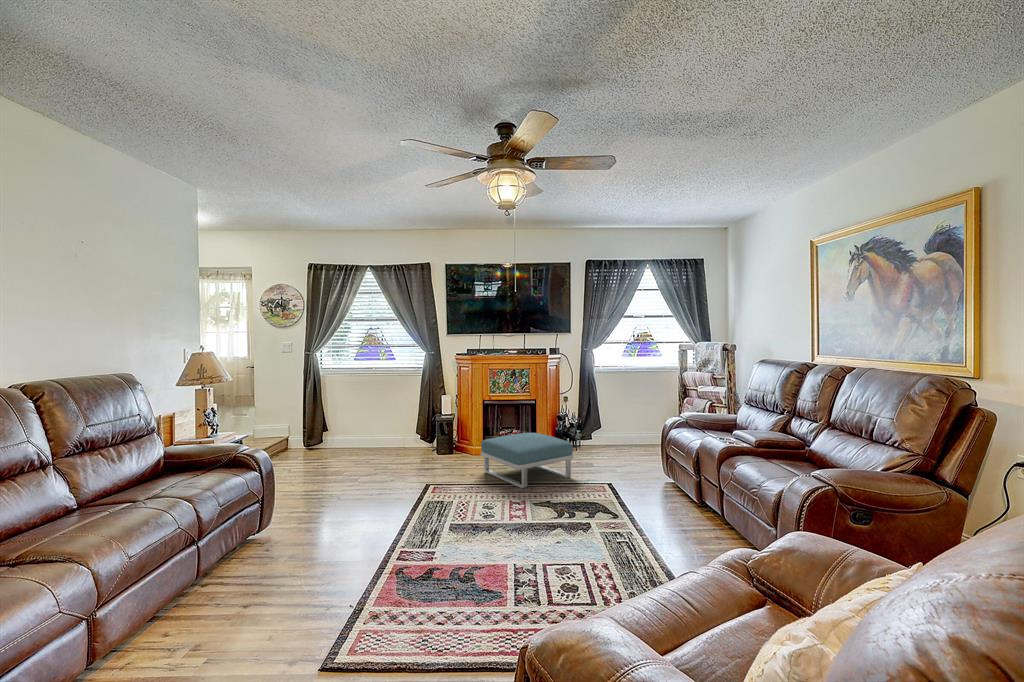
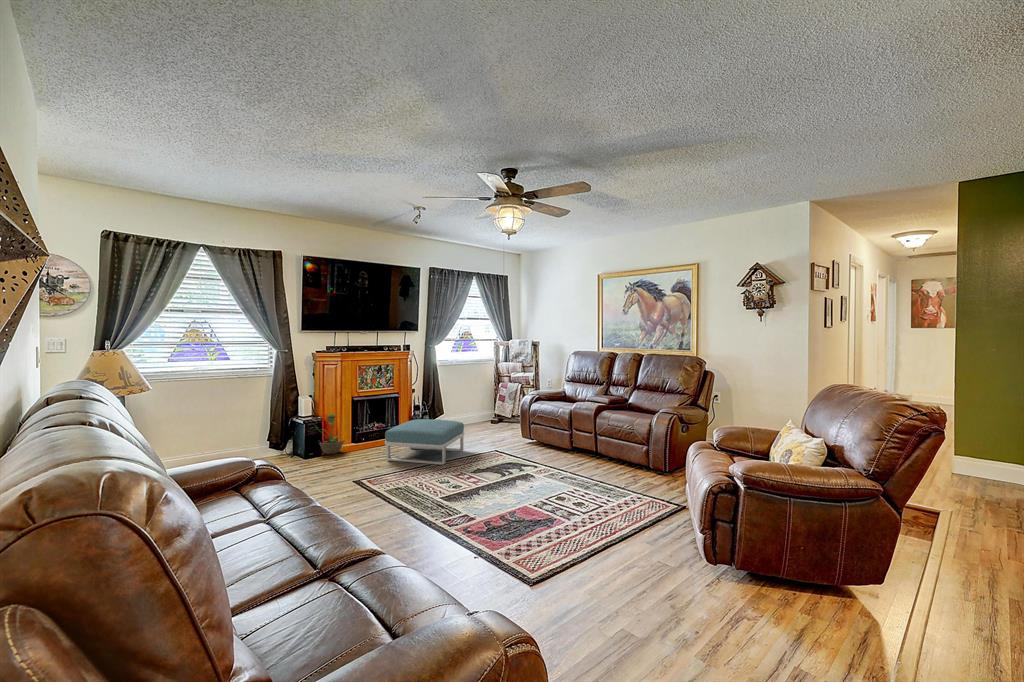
decorative plant: none [434,416,474,456] -> present [316,414,345,454]

